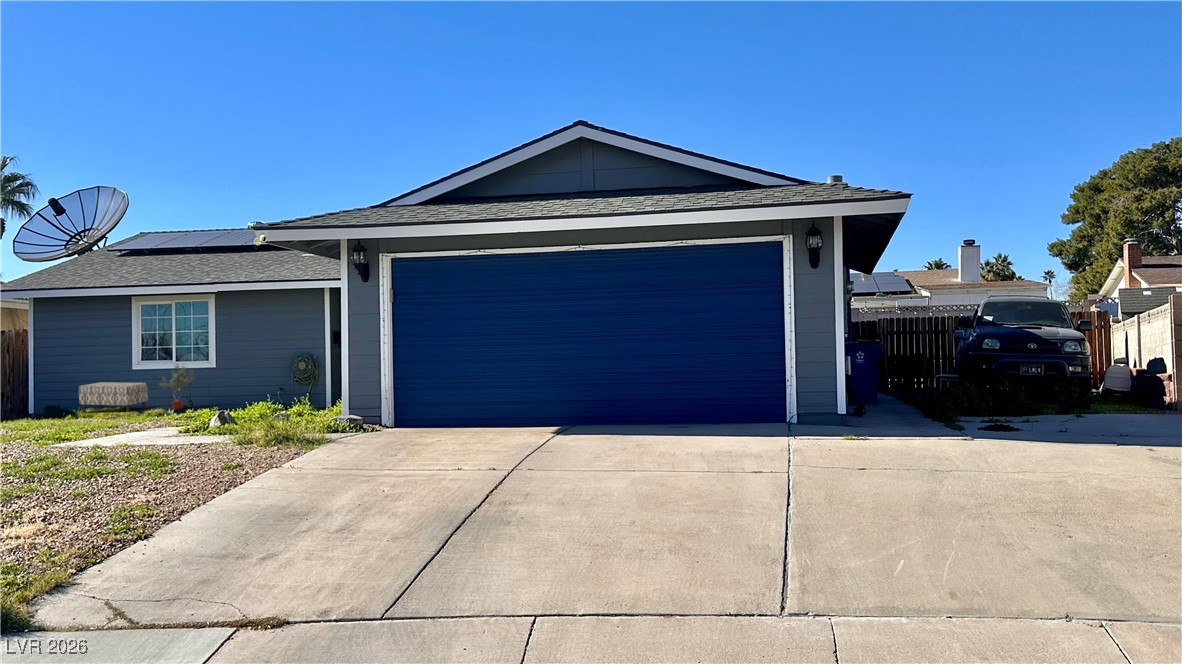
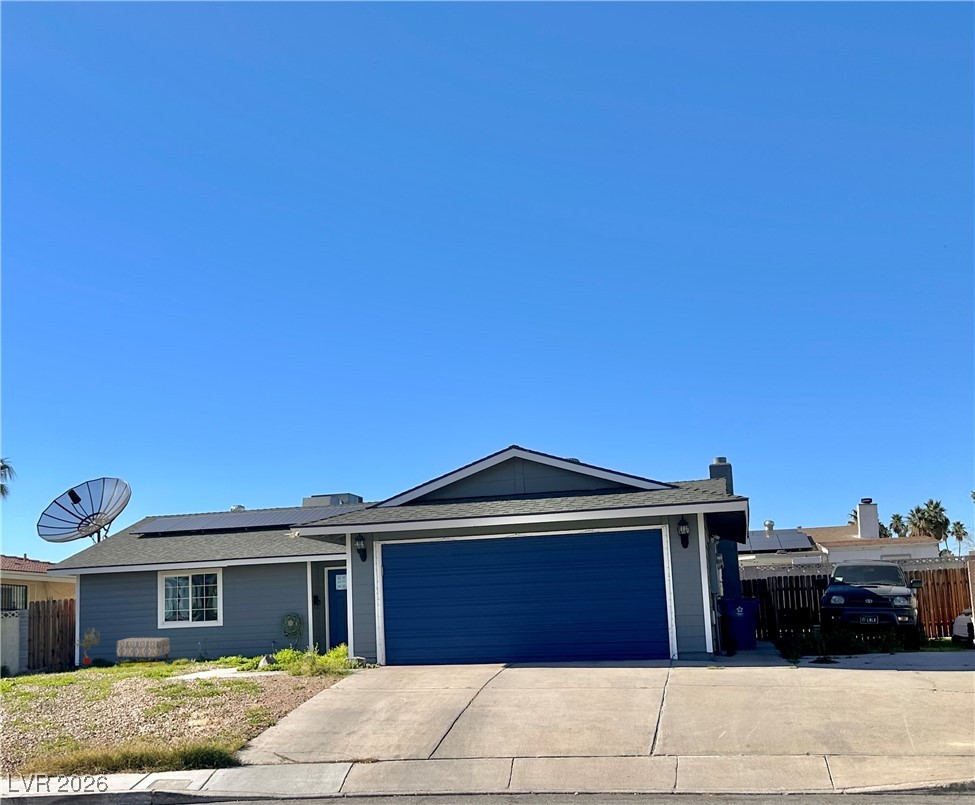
potted tree: present [160,364,193,410] -> present [75,628,100,665]

